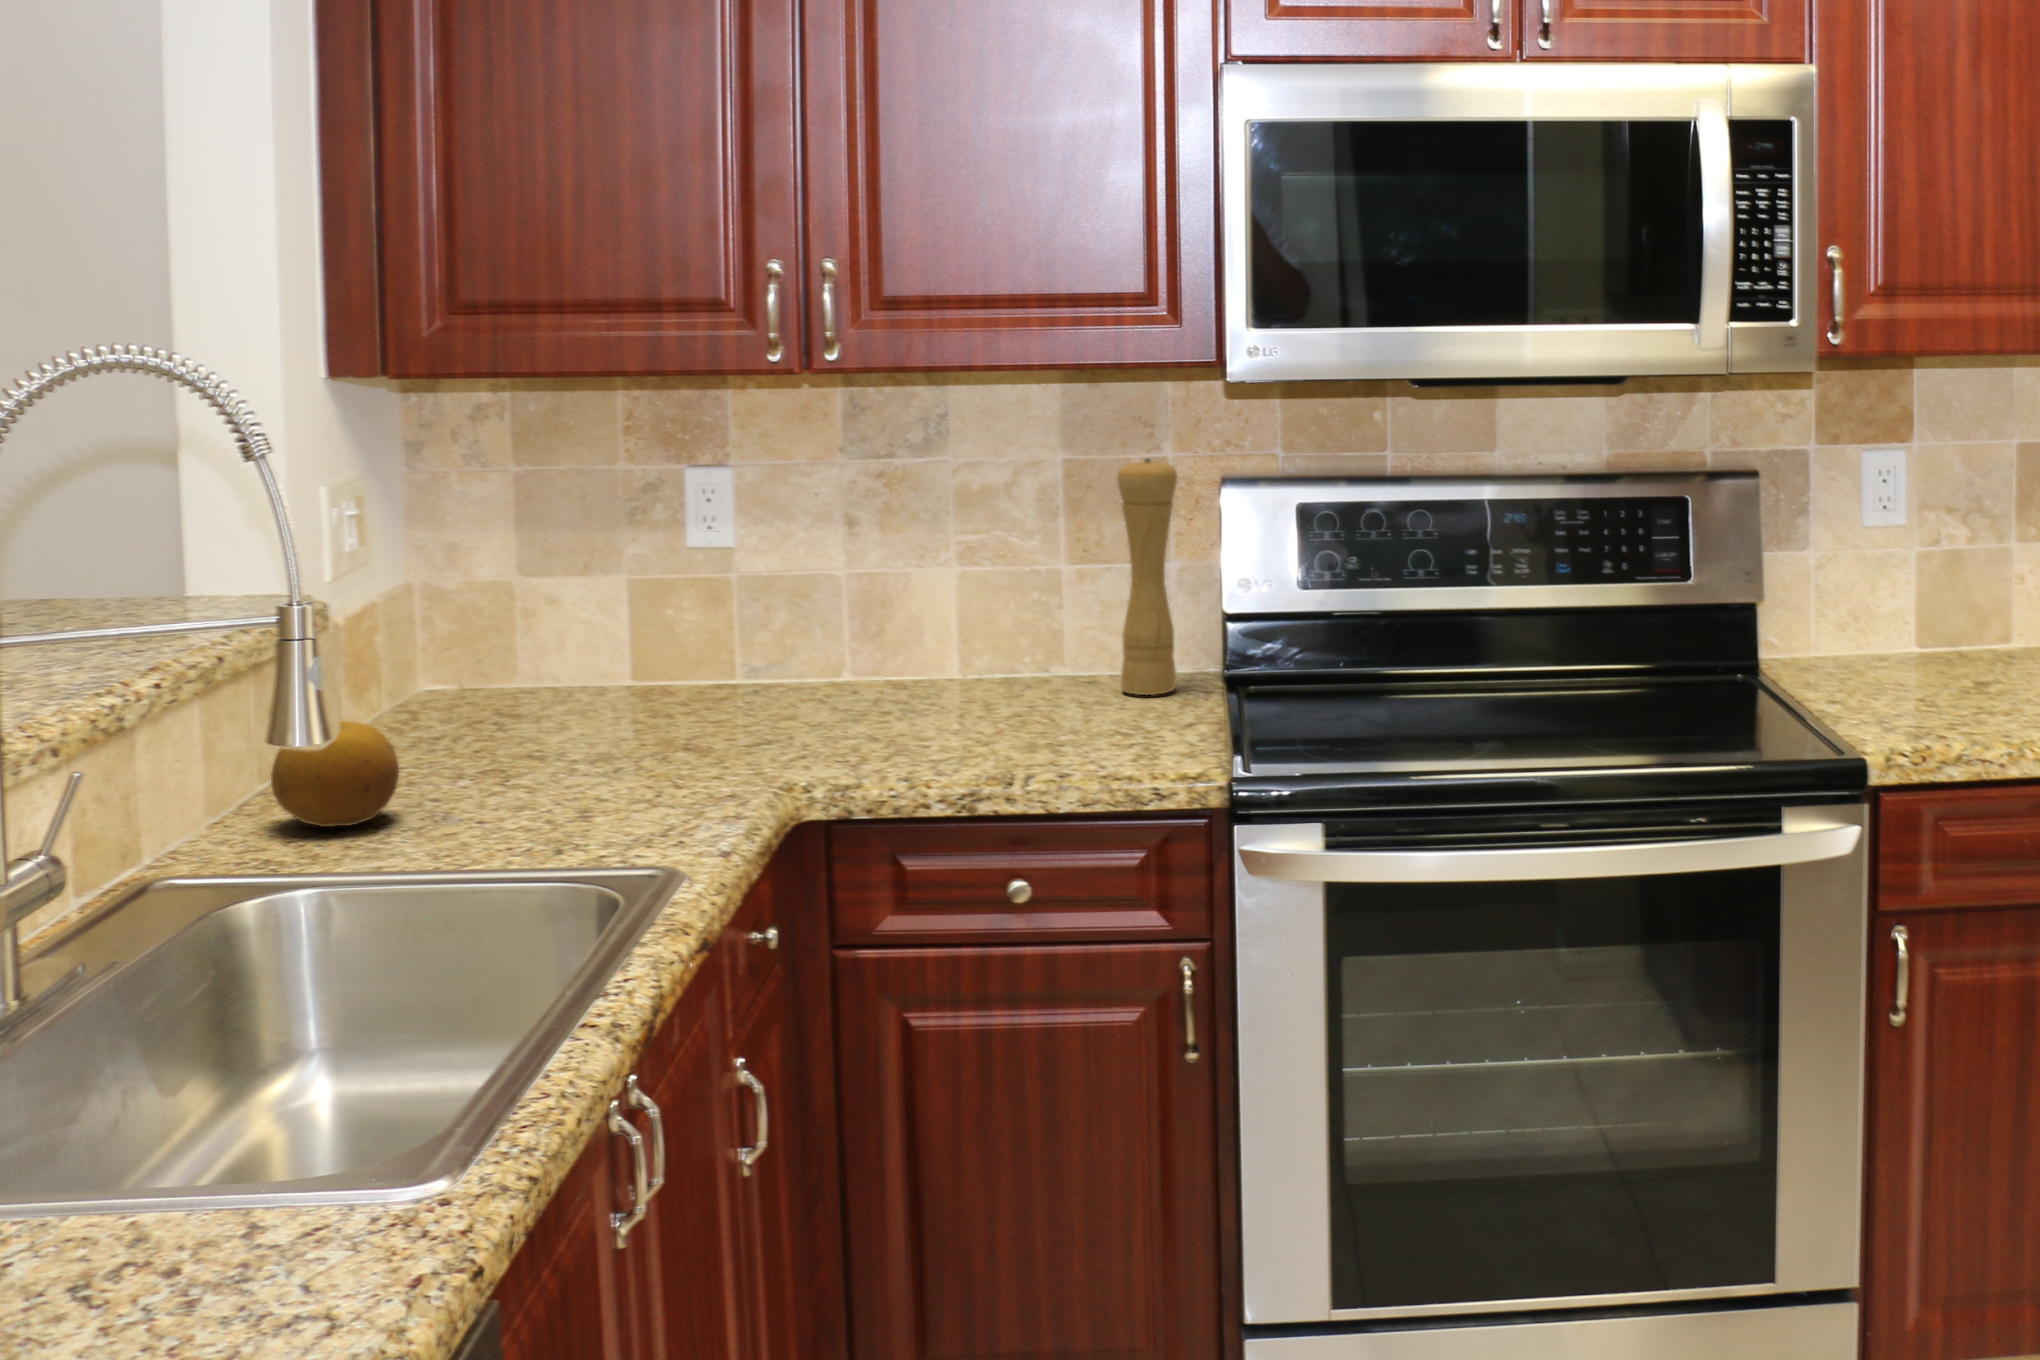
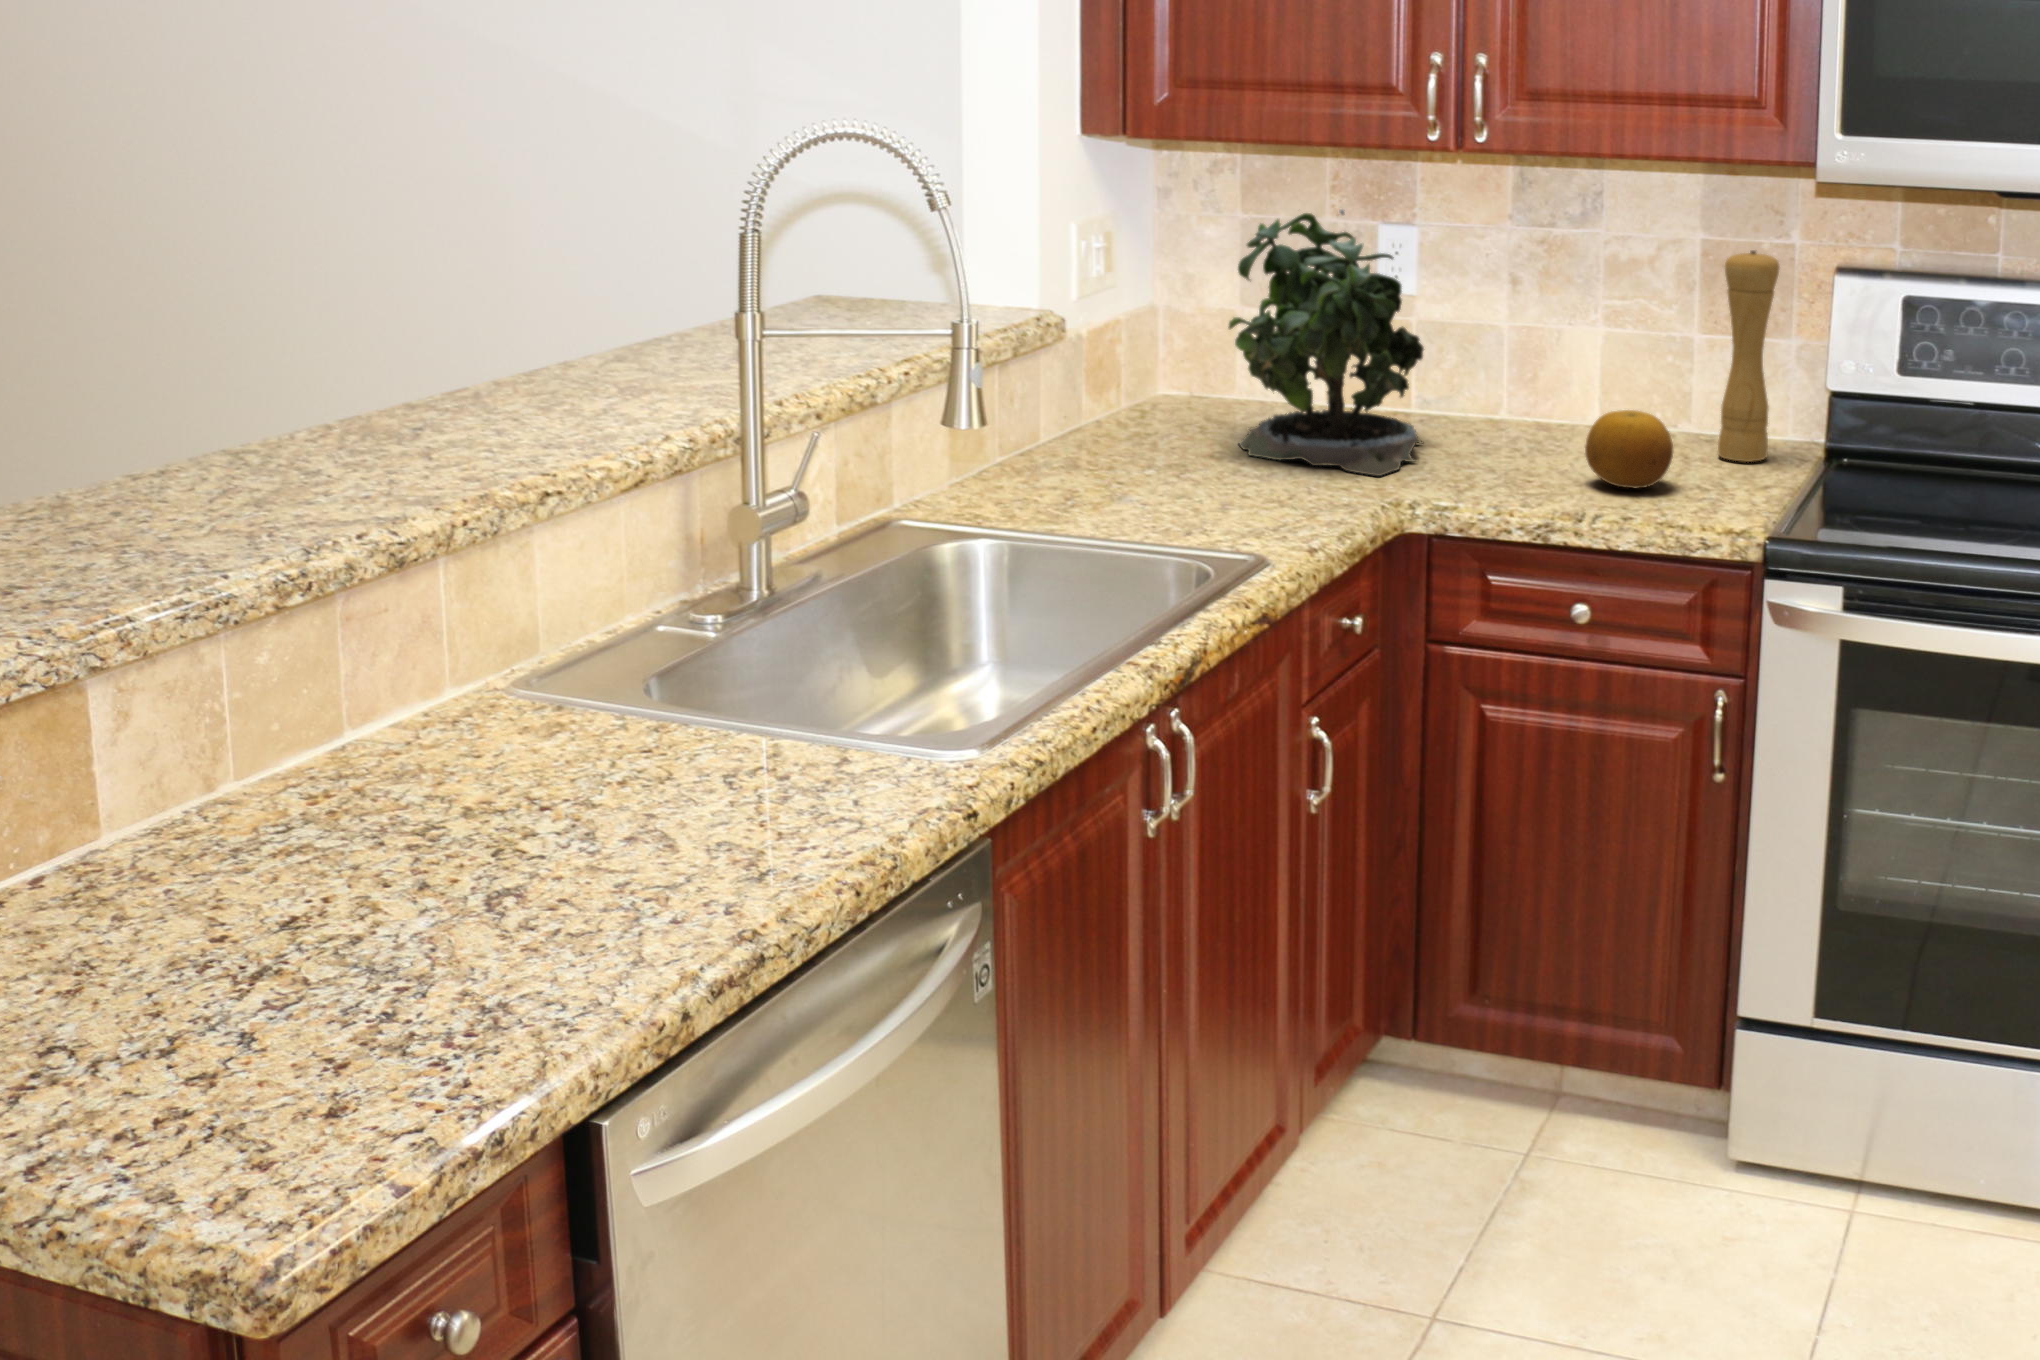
potted plant: none [530,437,788,759] -> present [1228,209,1424,476]
fruit: present [271,721,399,827] -> present [1585,410,1673,488]

